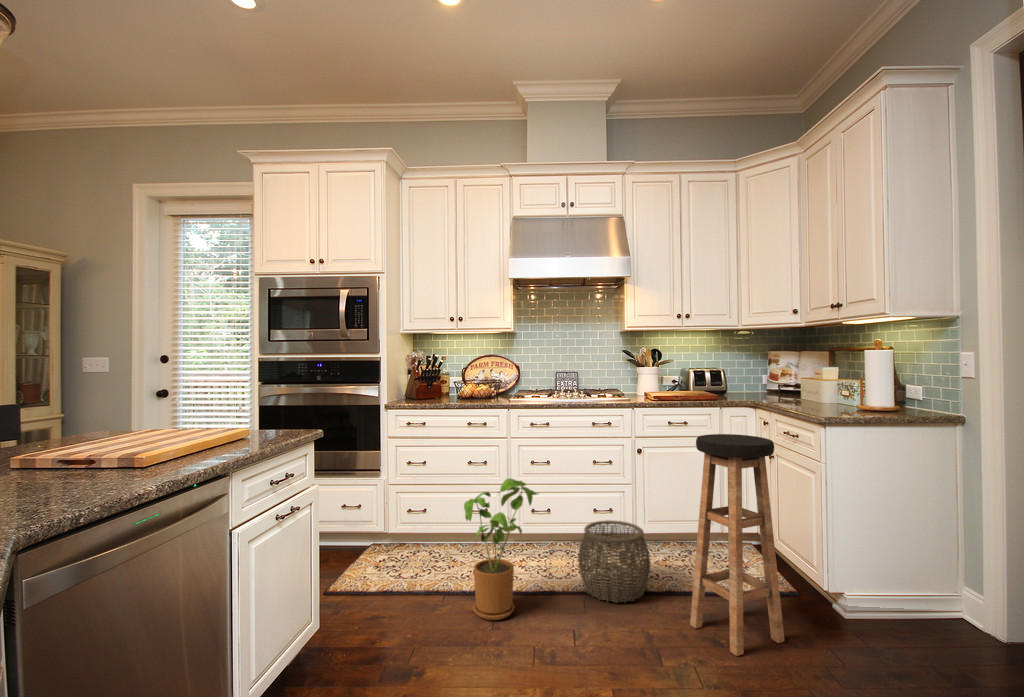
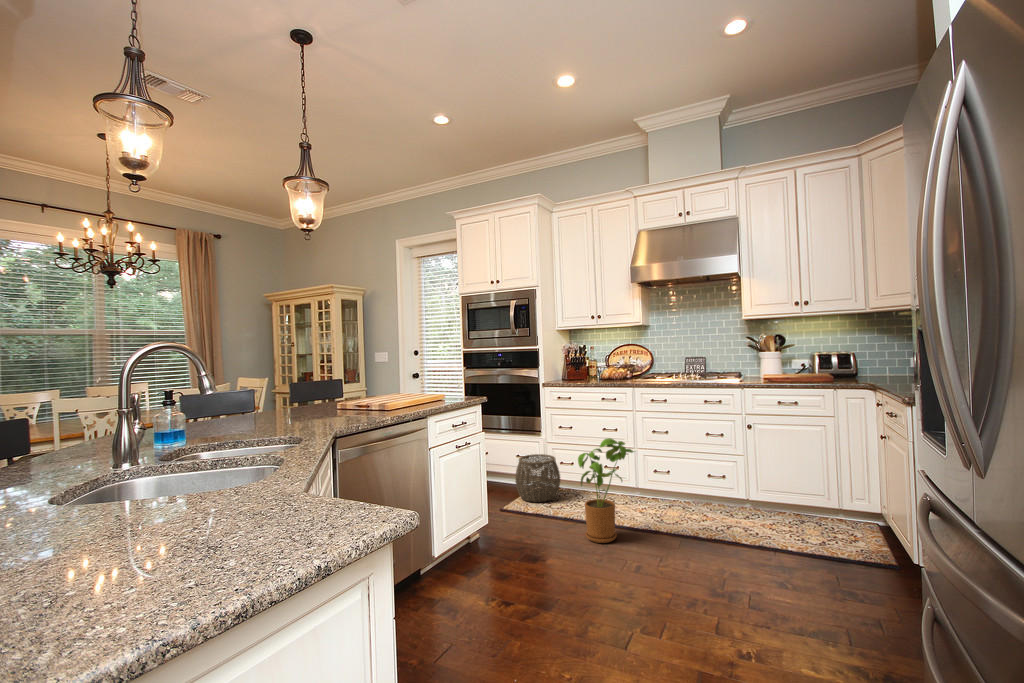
bar stool: present [690,434,785,656] -> none [756,409,845,598]
woven basket: present [578,520,651,602] -> present [515,454,560,502]

